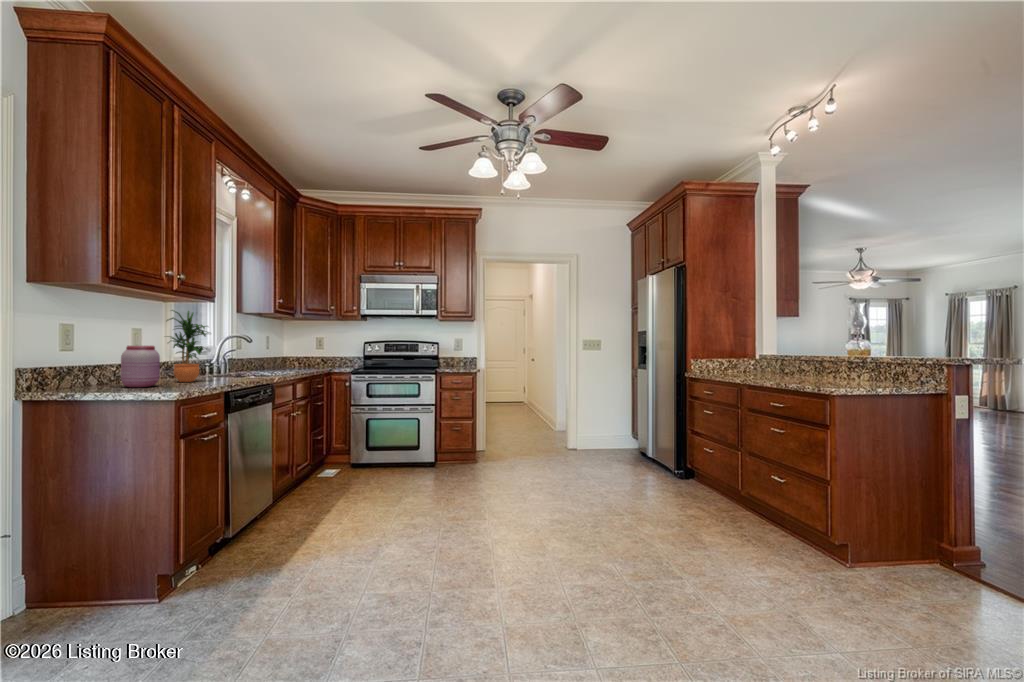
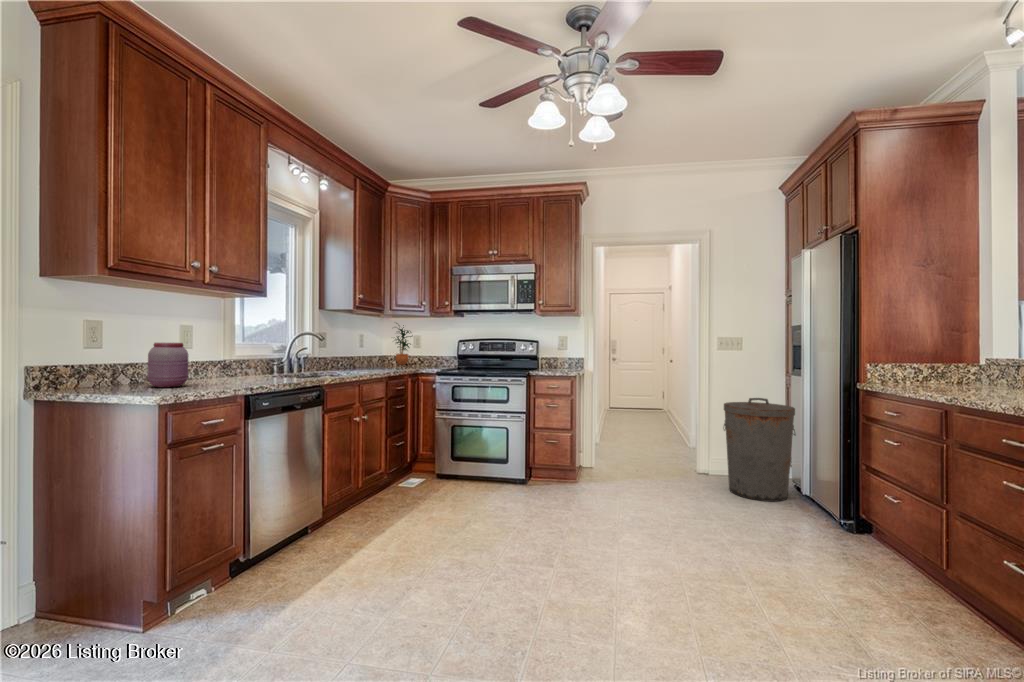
potted plant: present [167,310,209,382] -> present [395,323,413,365]
trash can: none [586,384,635,460] -> present [723,398,796,502]

